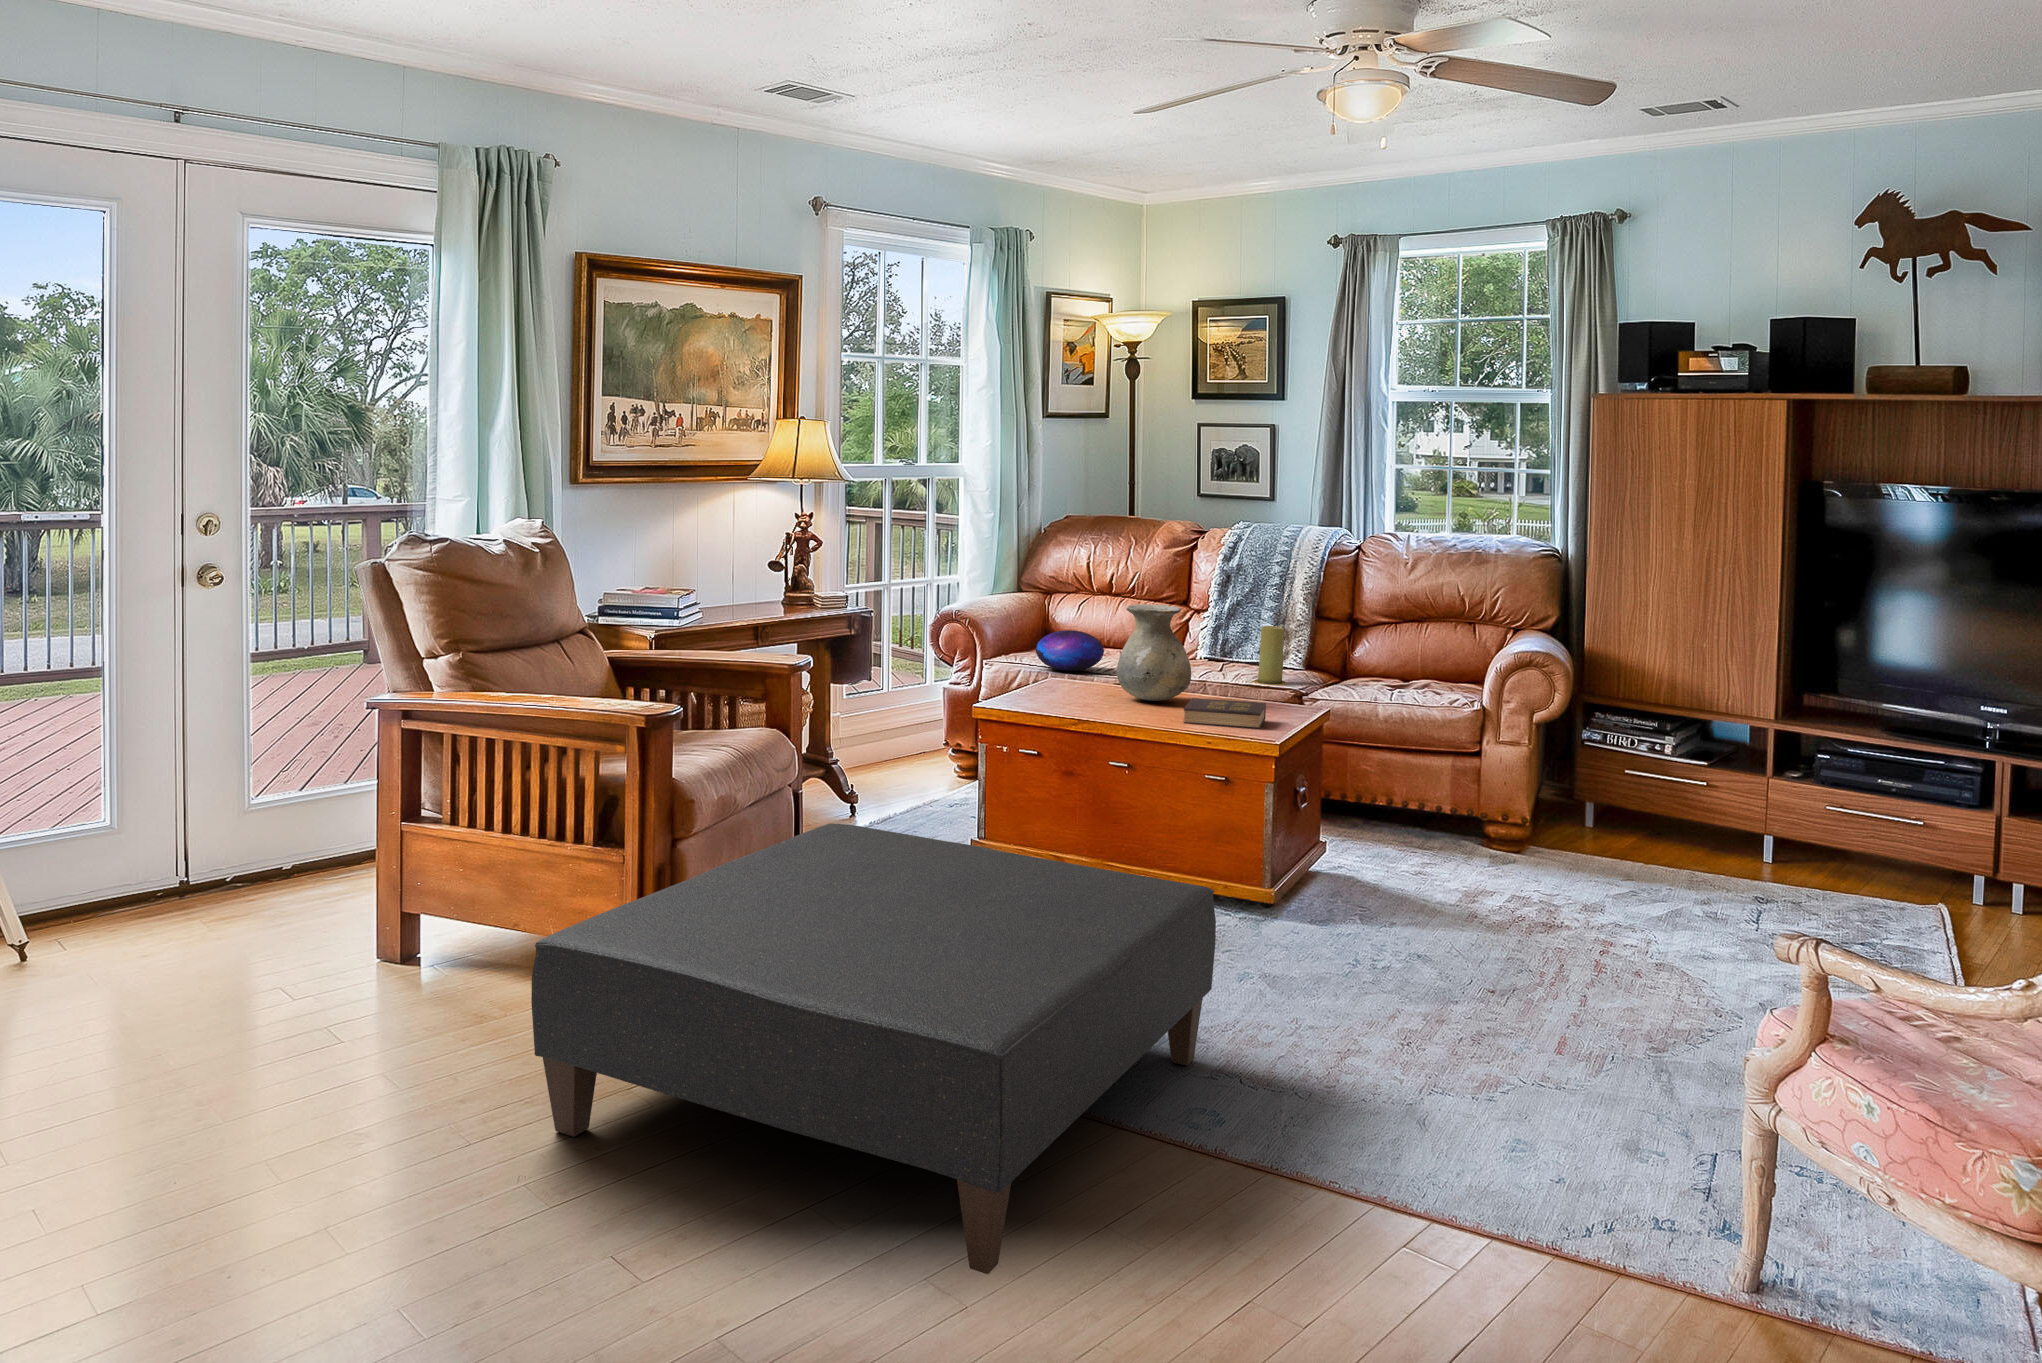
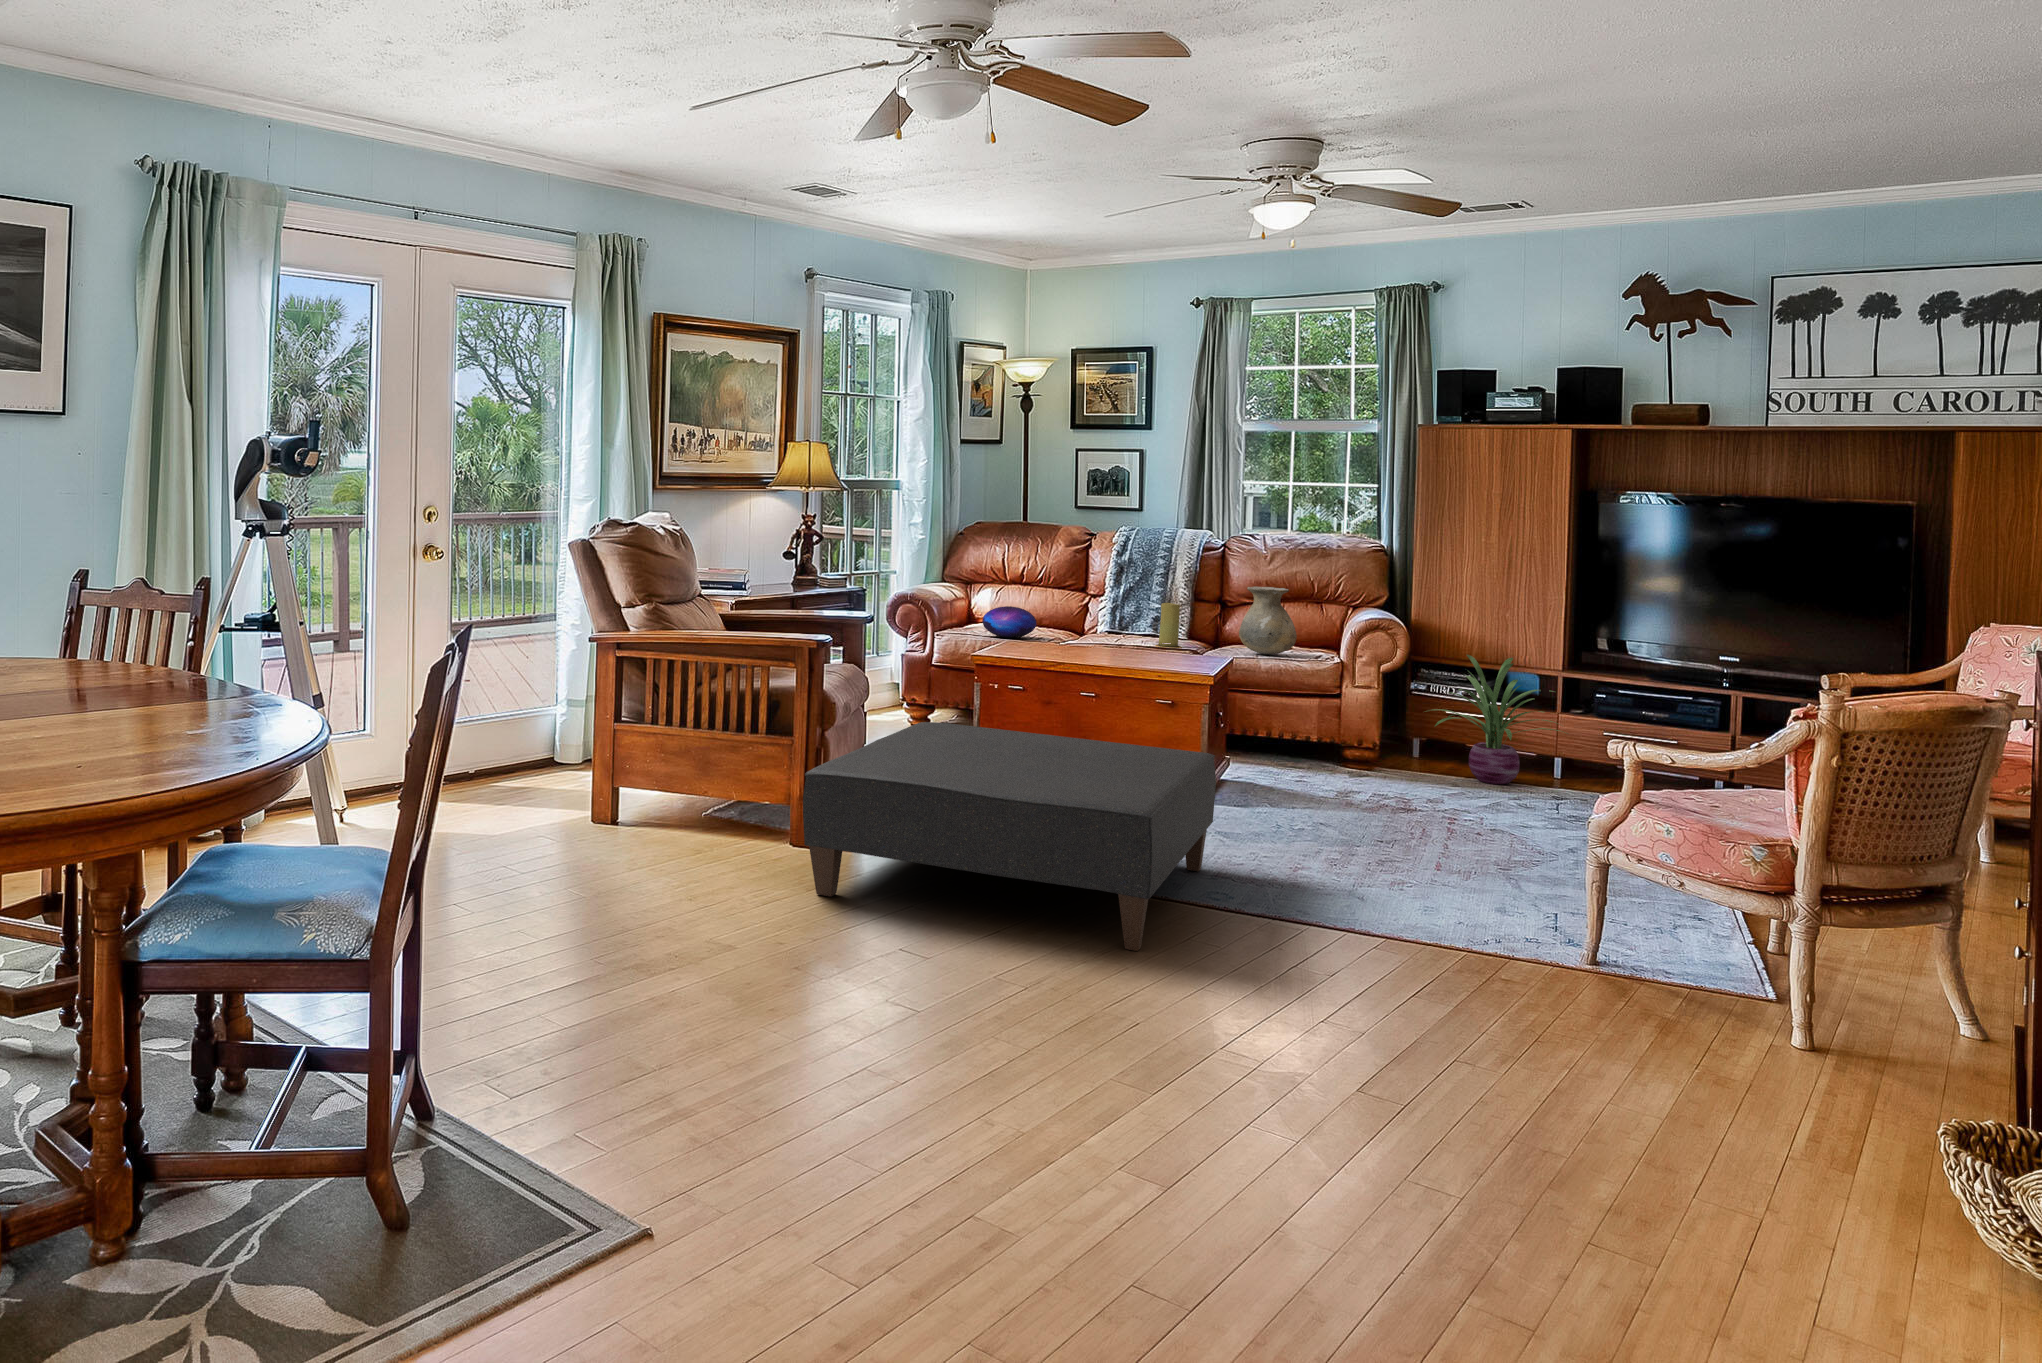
vase: present [1117,604,1191,701] -> present [1239,586,1297,655]
hardback book: present [1184,698,1266,730] -> none [1137,648,1196,669]
decorative plant: none [1578,700,1783,877] -> present [1435,655,1568,784]

